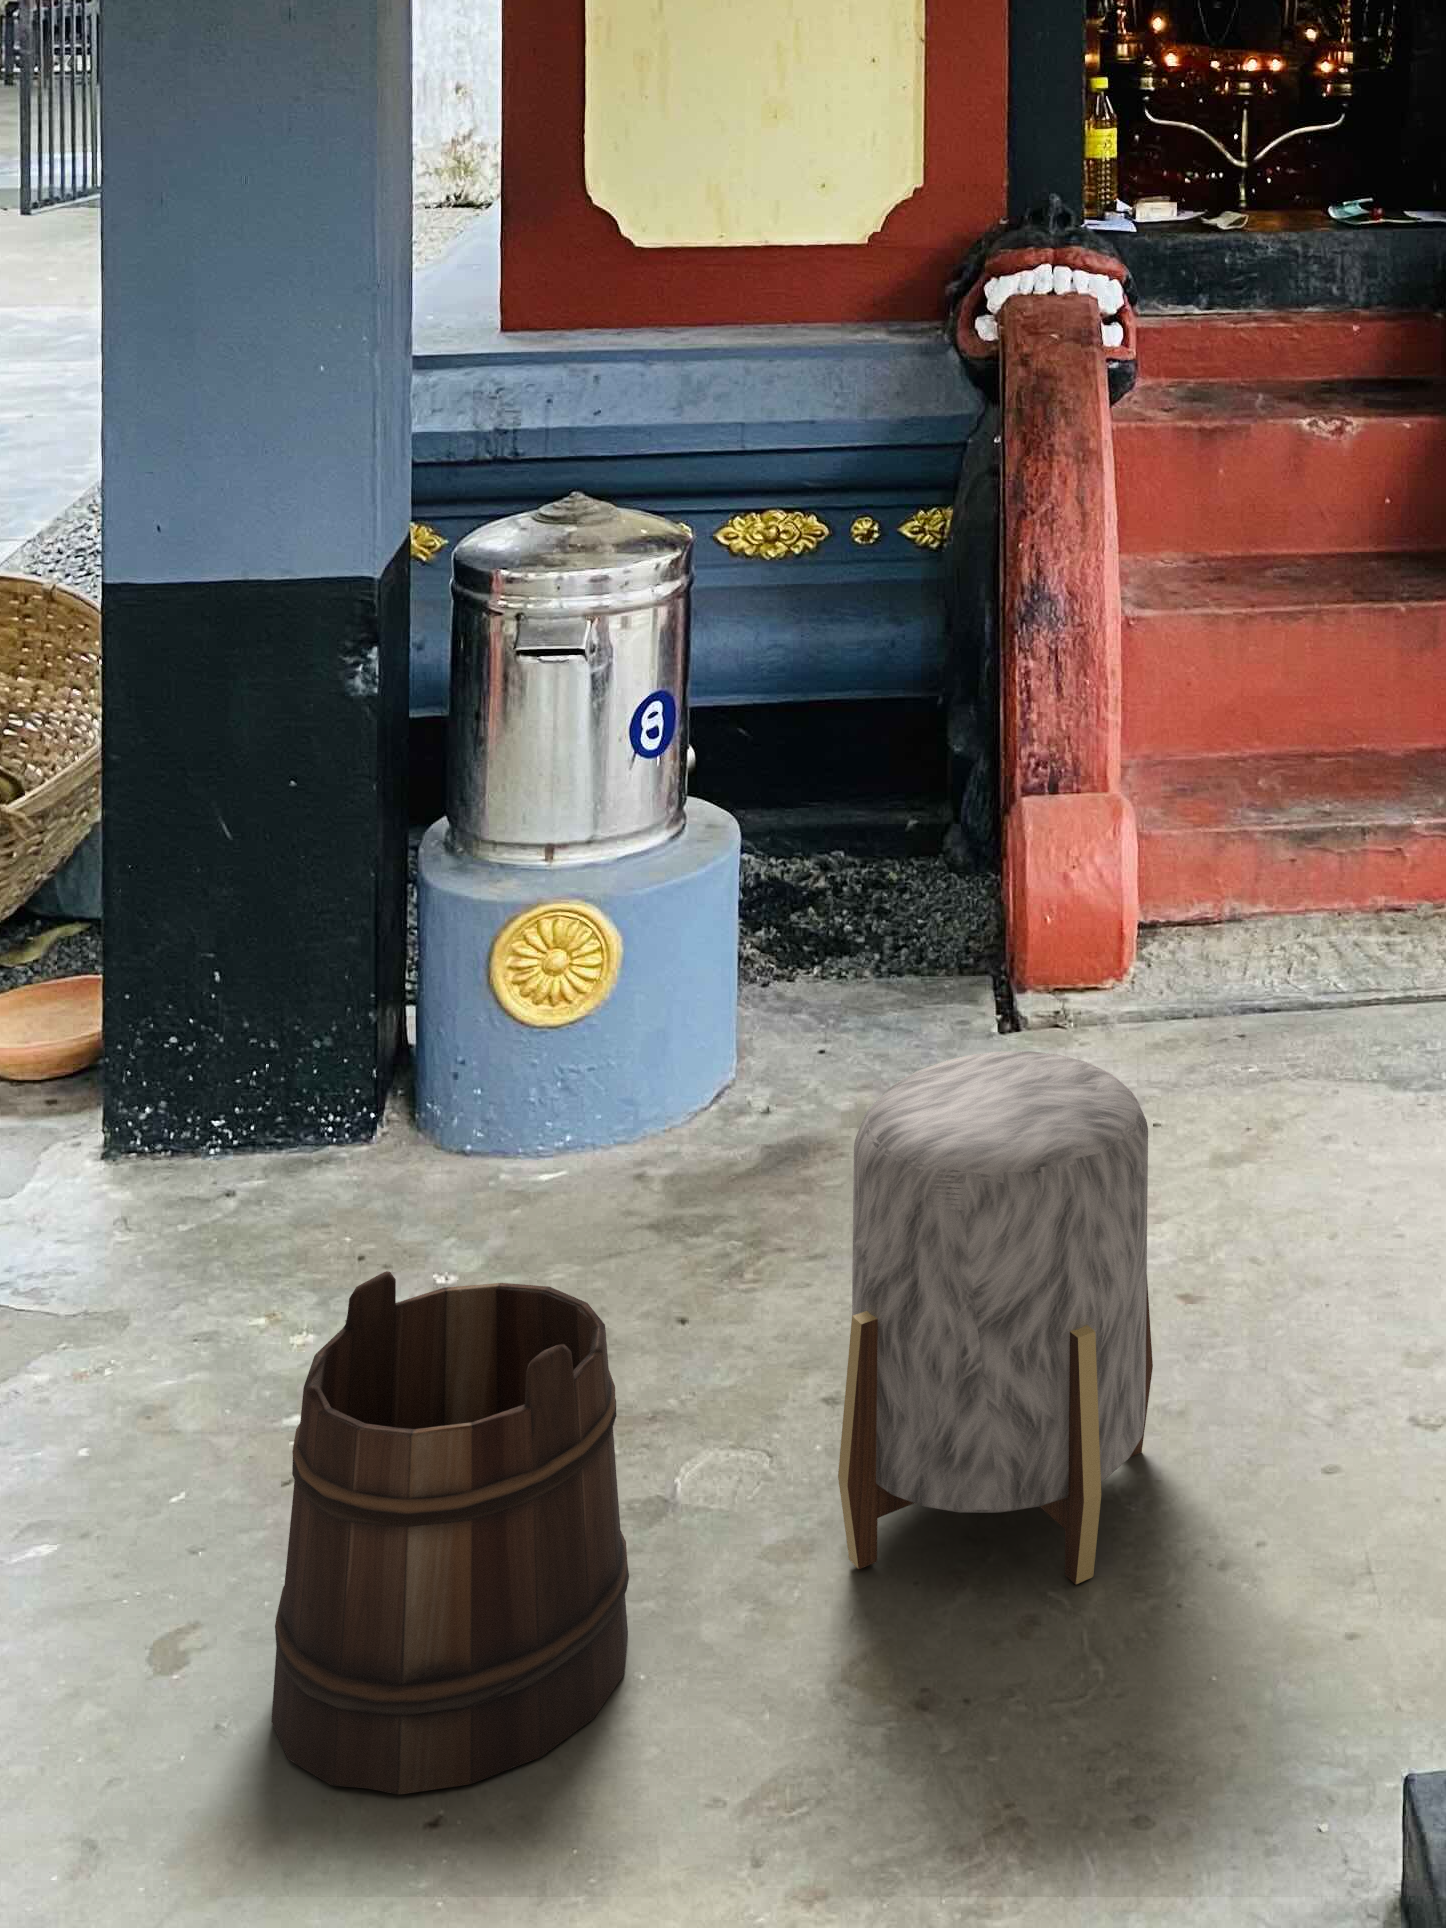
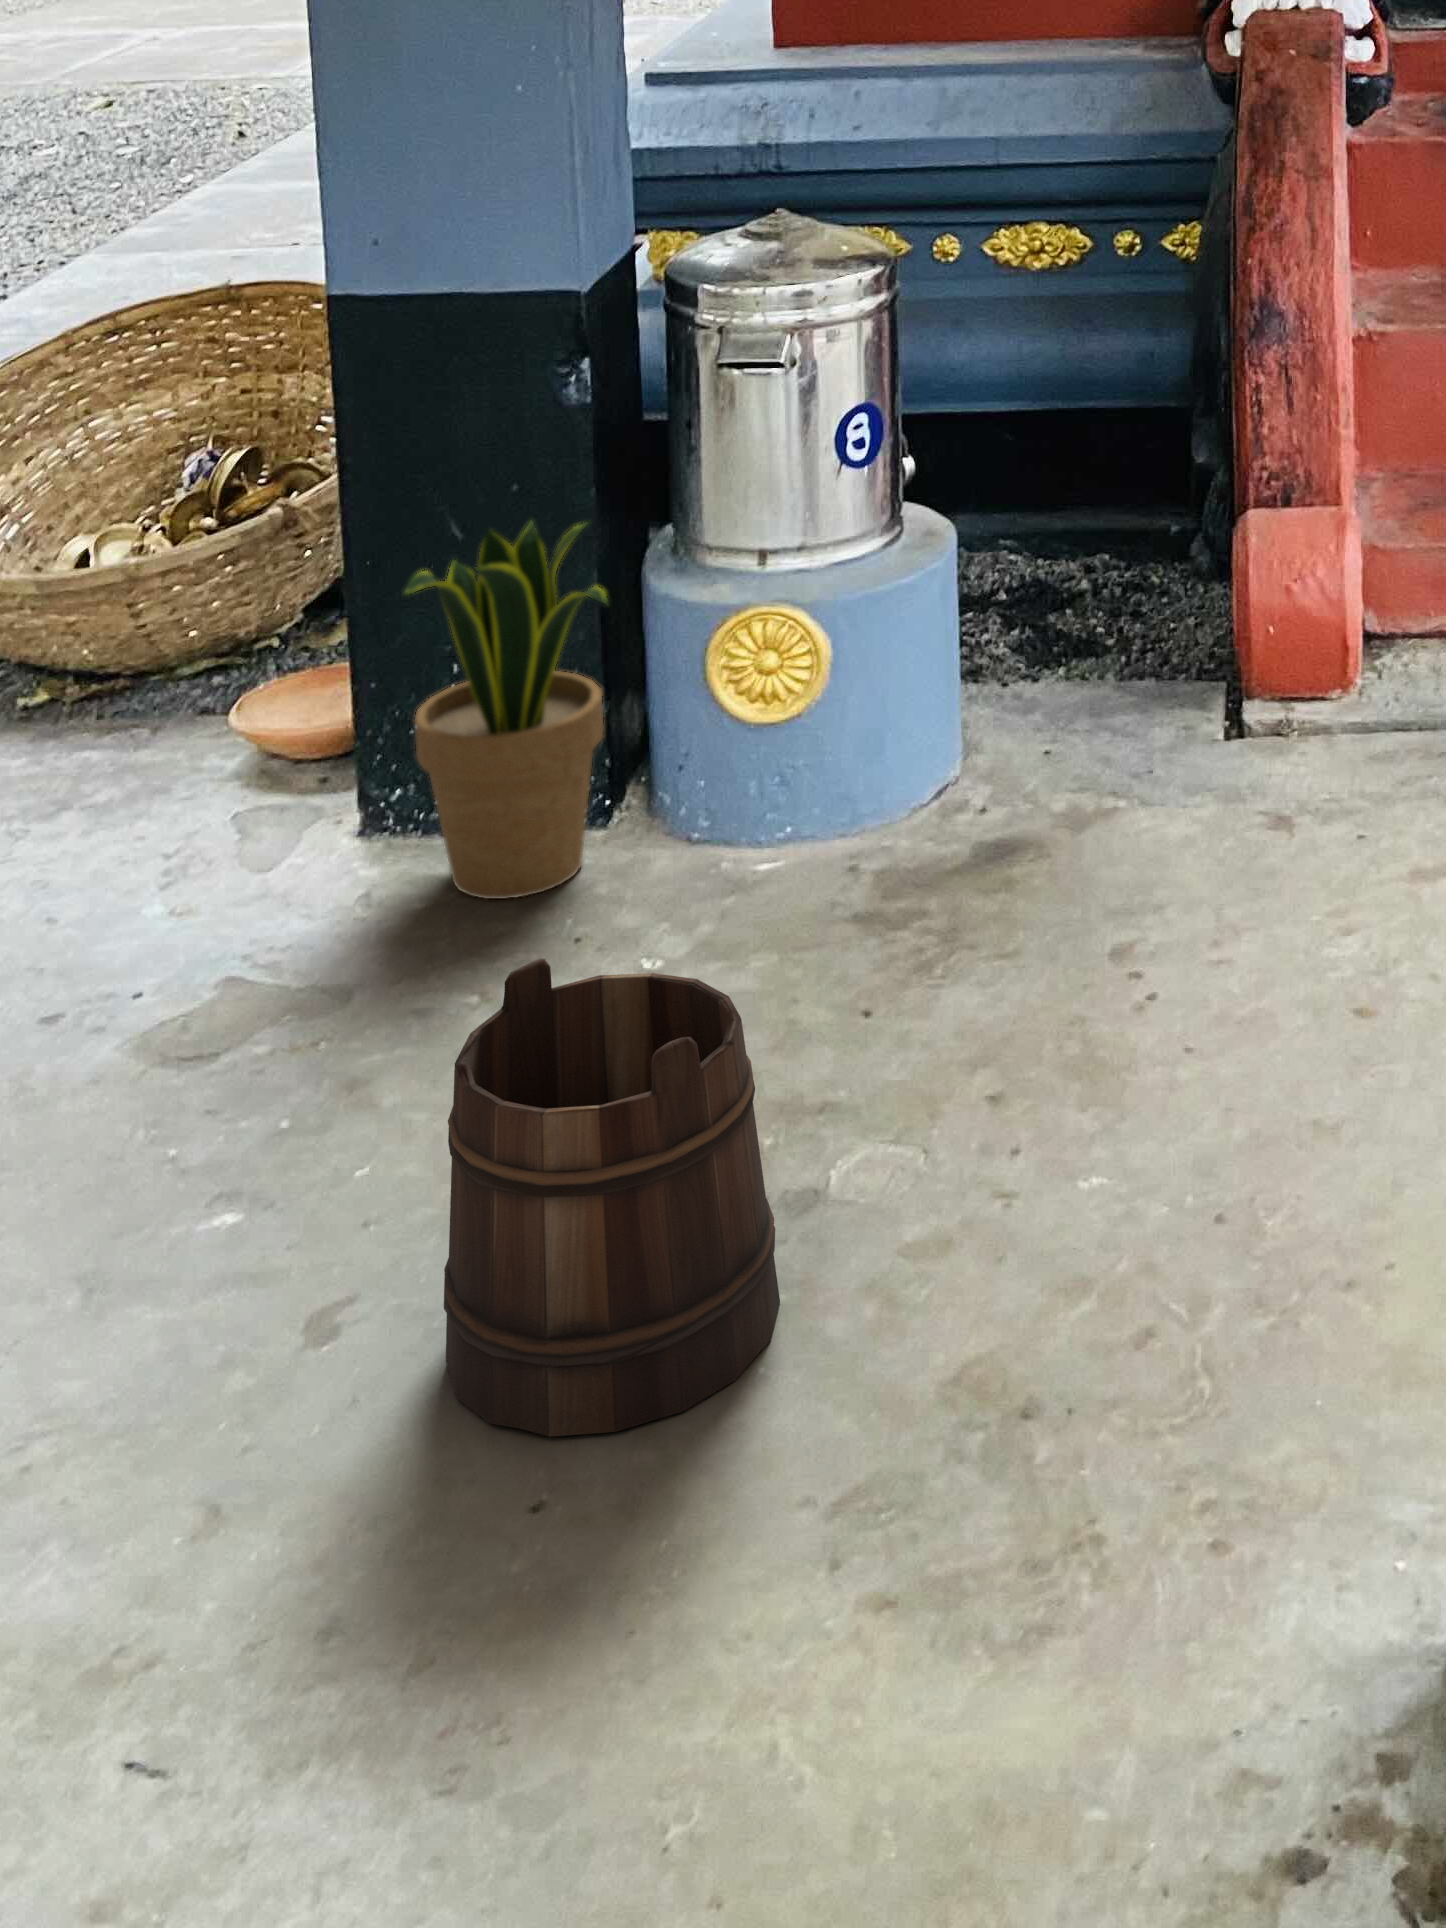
potted plant: none [173,814,394,1225] -> present [404,522,608,899]
stool: present [838,1051,1153,1584] -> none [981,771,1304,1284]

